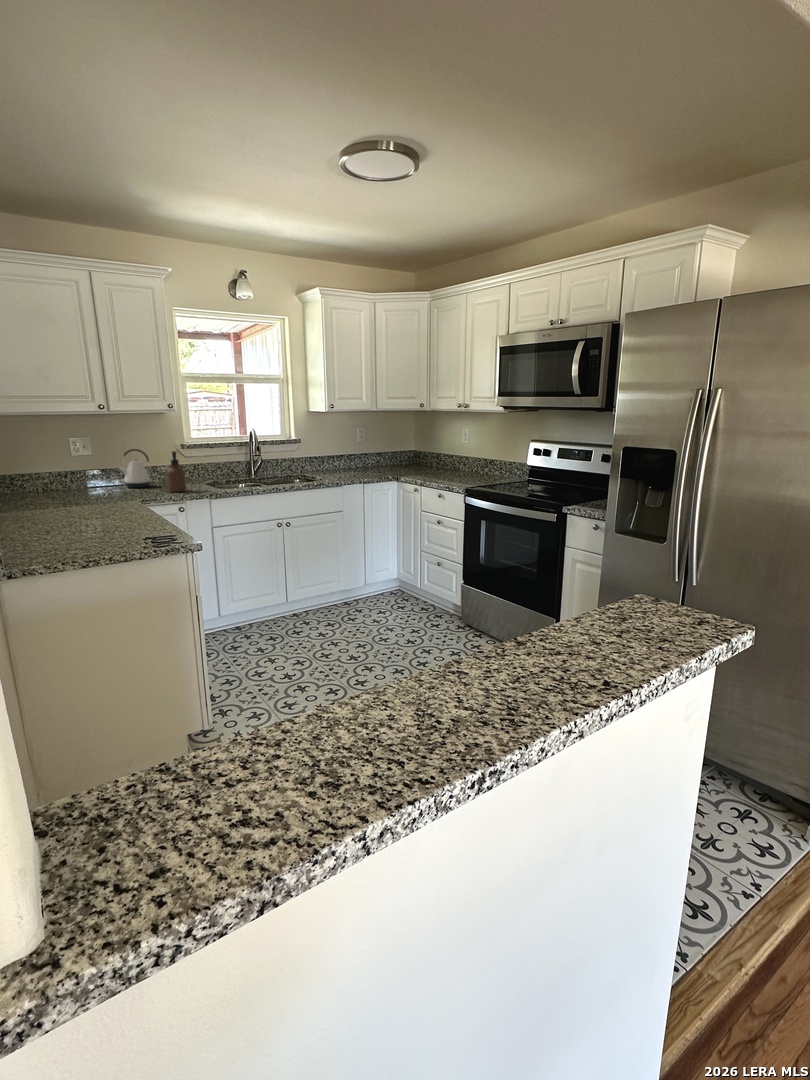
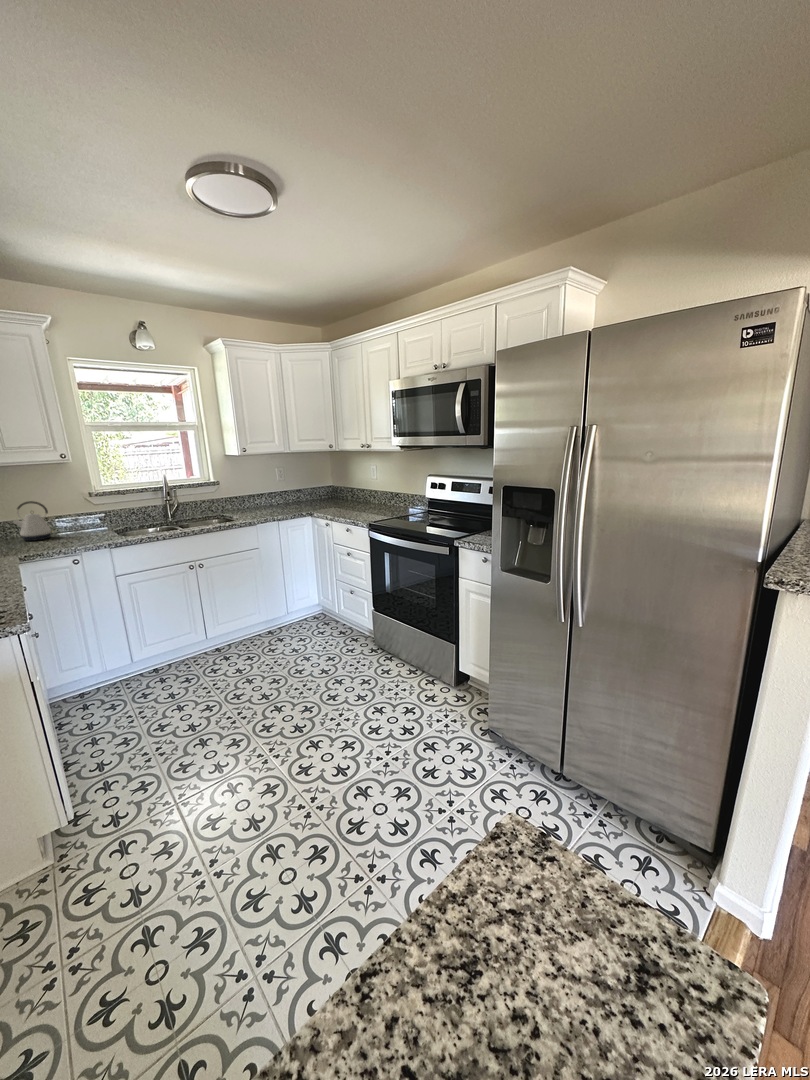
soap dispenser: present [166,451,186,492] -> none [60,503,84,544]

